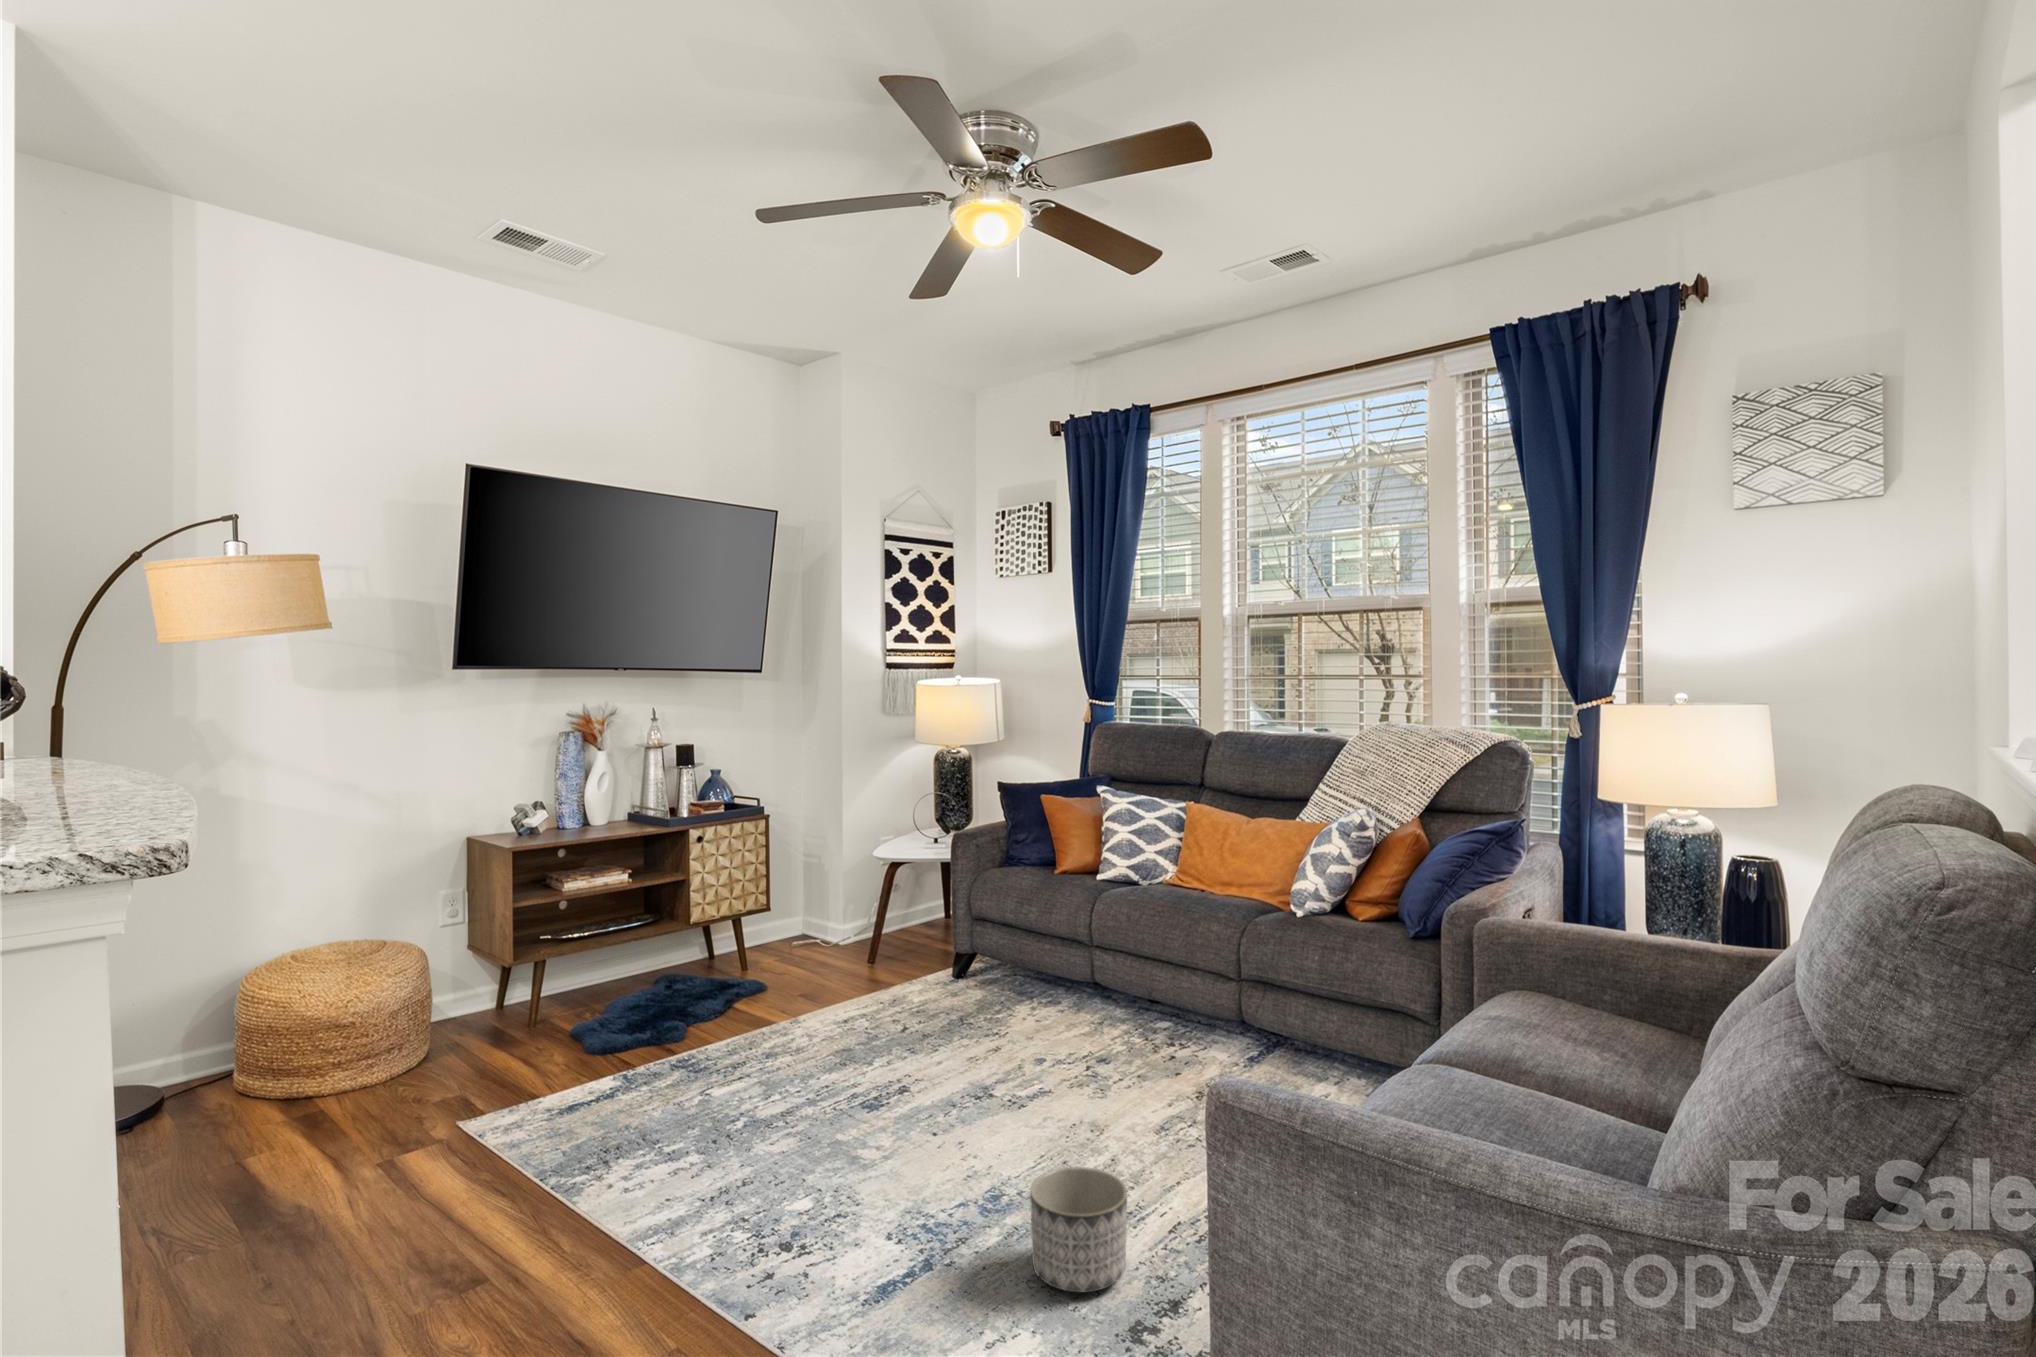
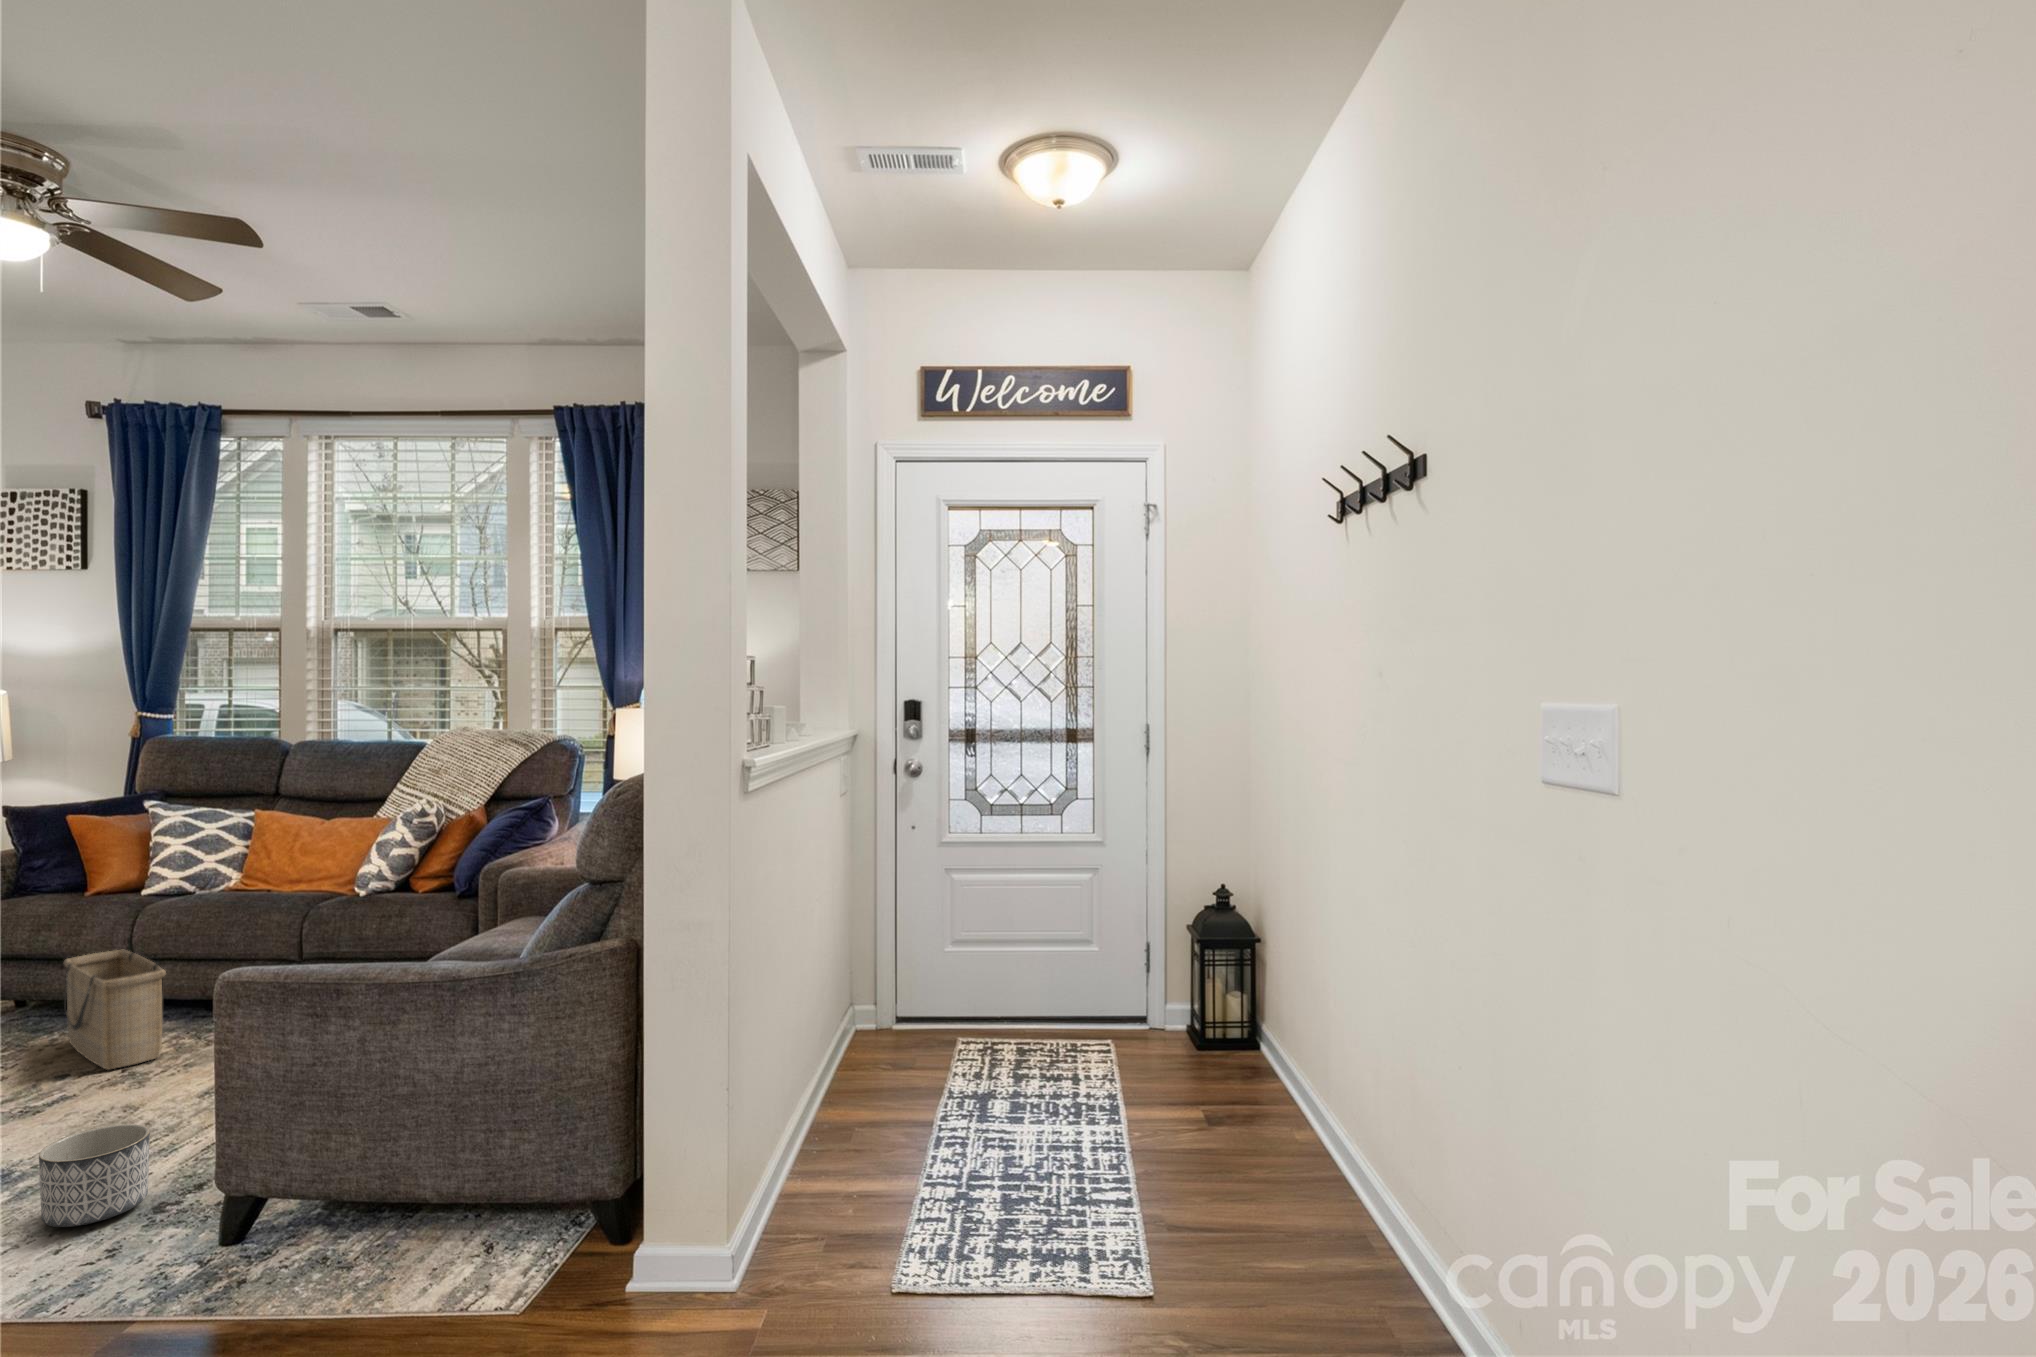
basket: none [1041,933,1121,1060] -> present [64,949,166,1069]

